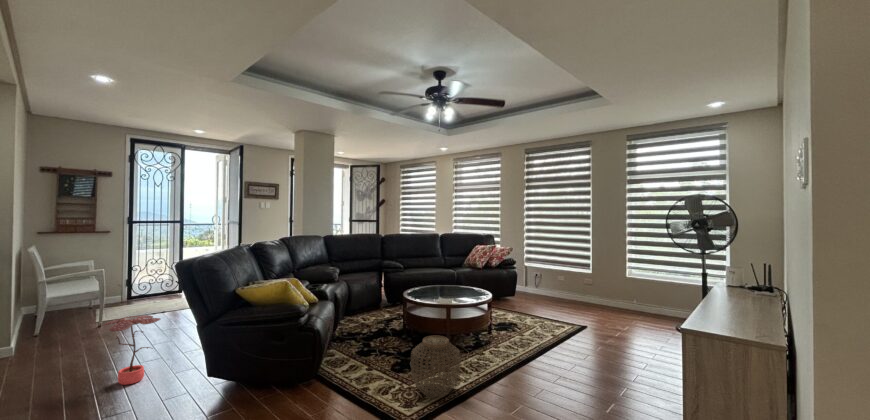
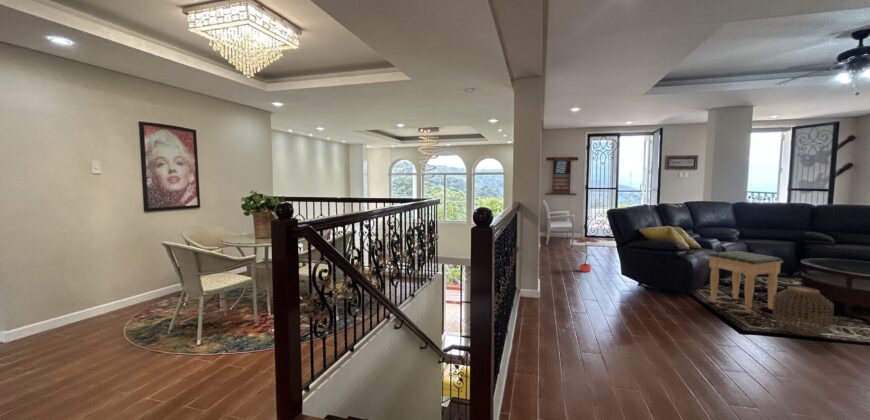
footstool: none [333,300,401,383] -> present [708,251,783,313]

